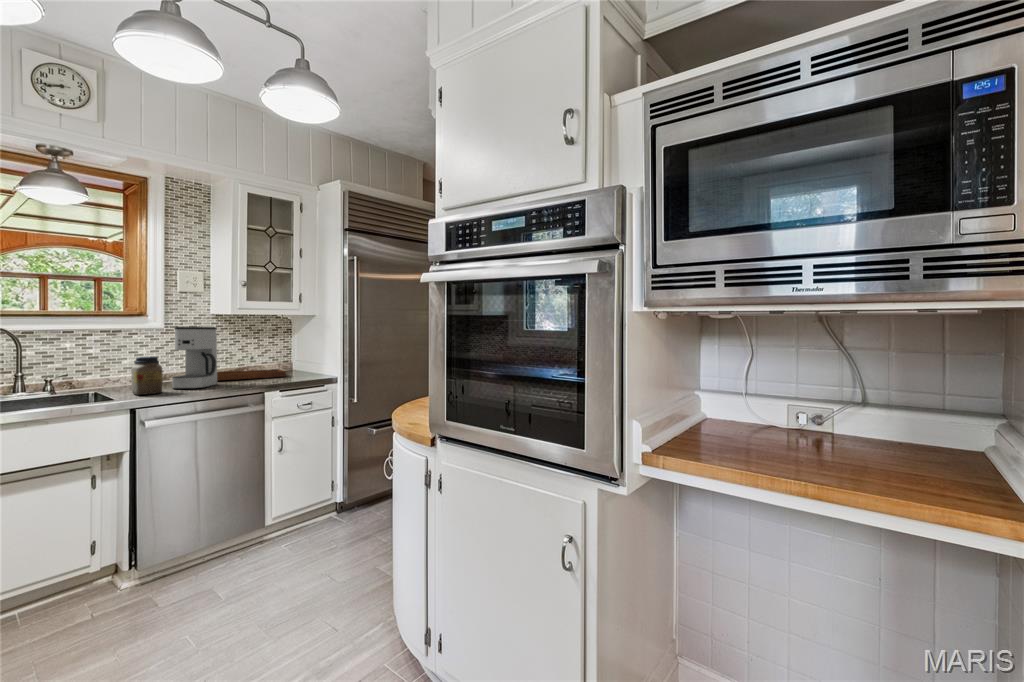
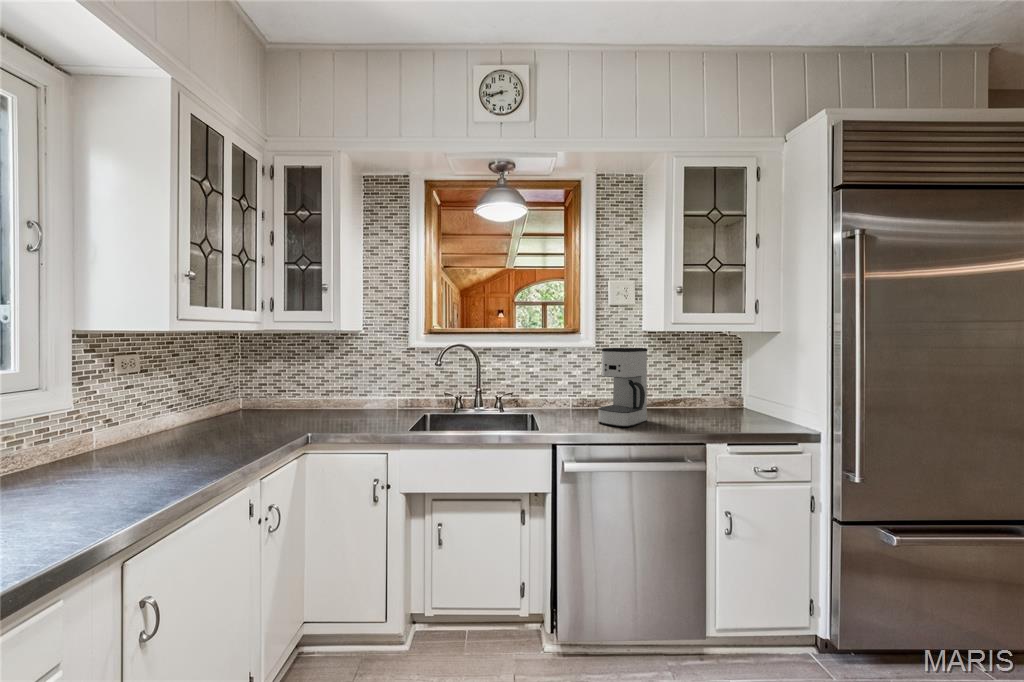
tray: present [217,356,286,380] -> none [643,385,734,418]
jar: present [131,357,163,395] -> none [559,384,587,430]

